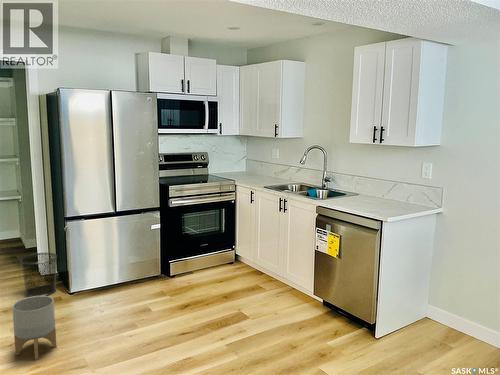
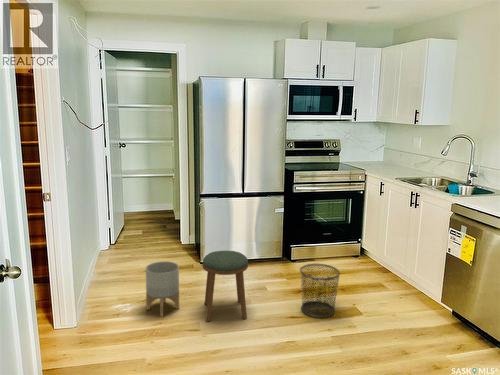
waste bin: present [20,253,57,297] -> present [300,264,340,318]
stool: none [83,274,136,354] -> present [203,251,248,321]

